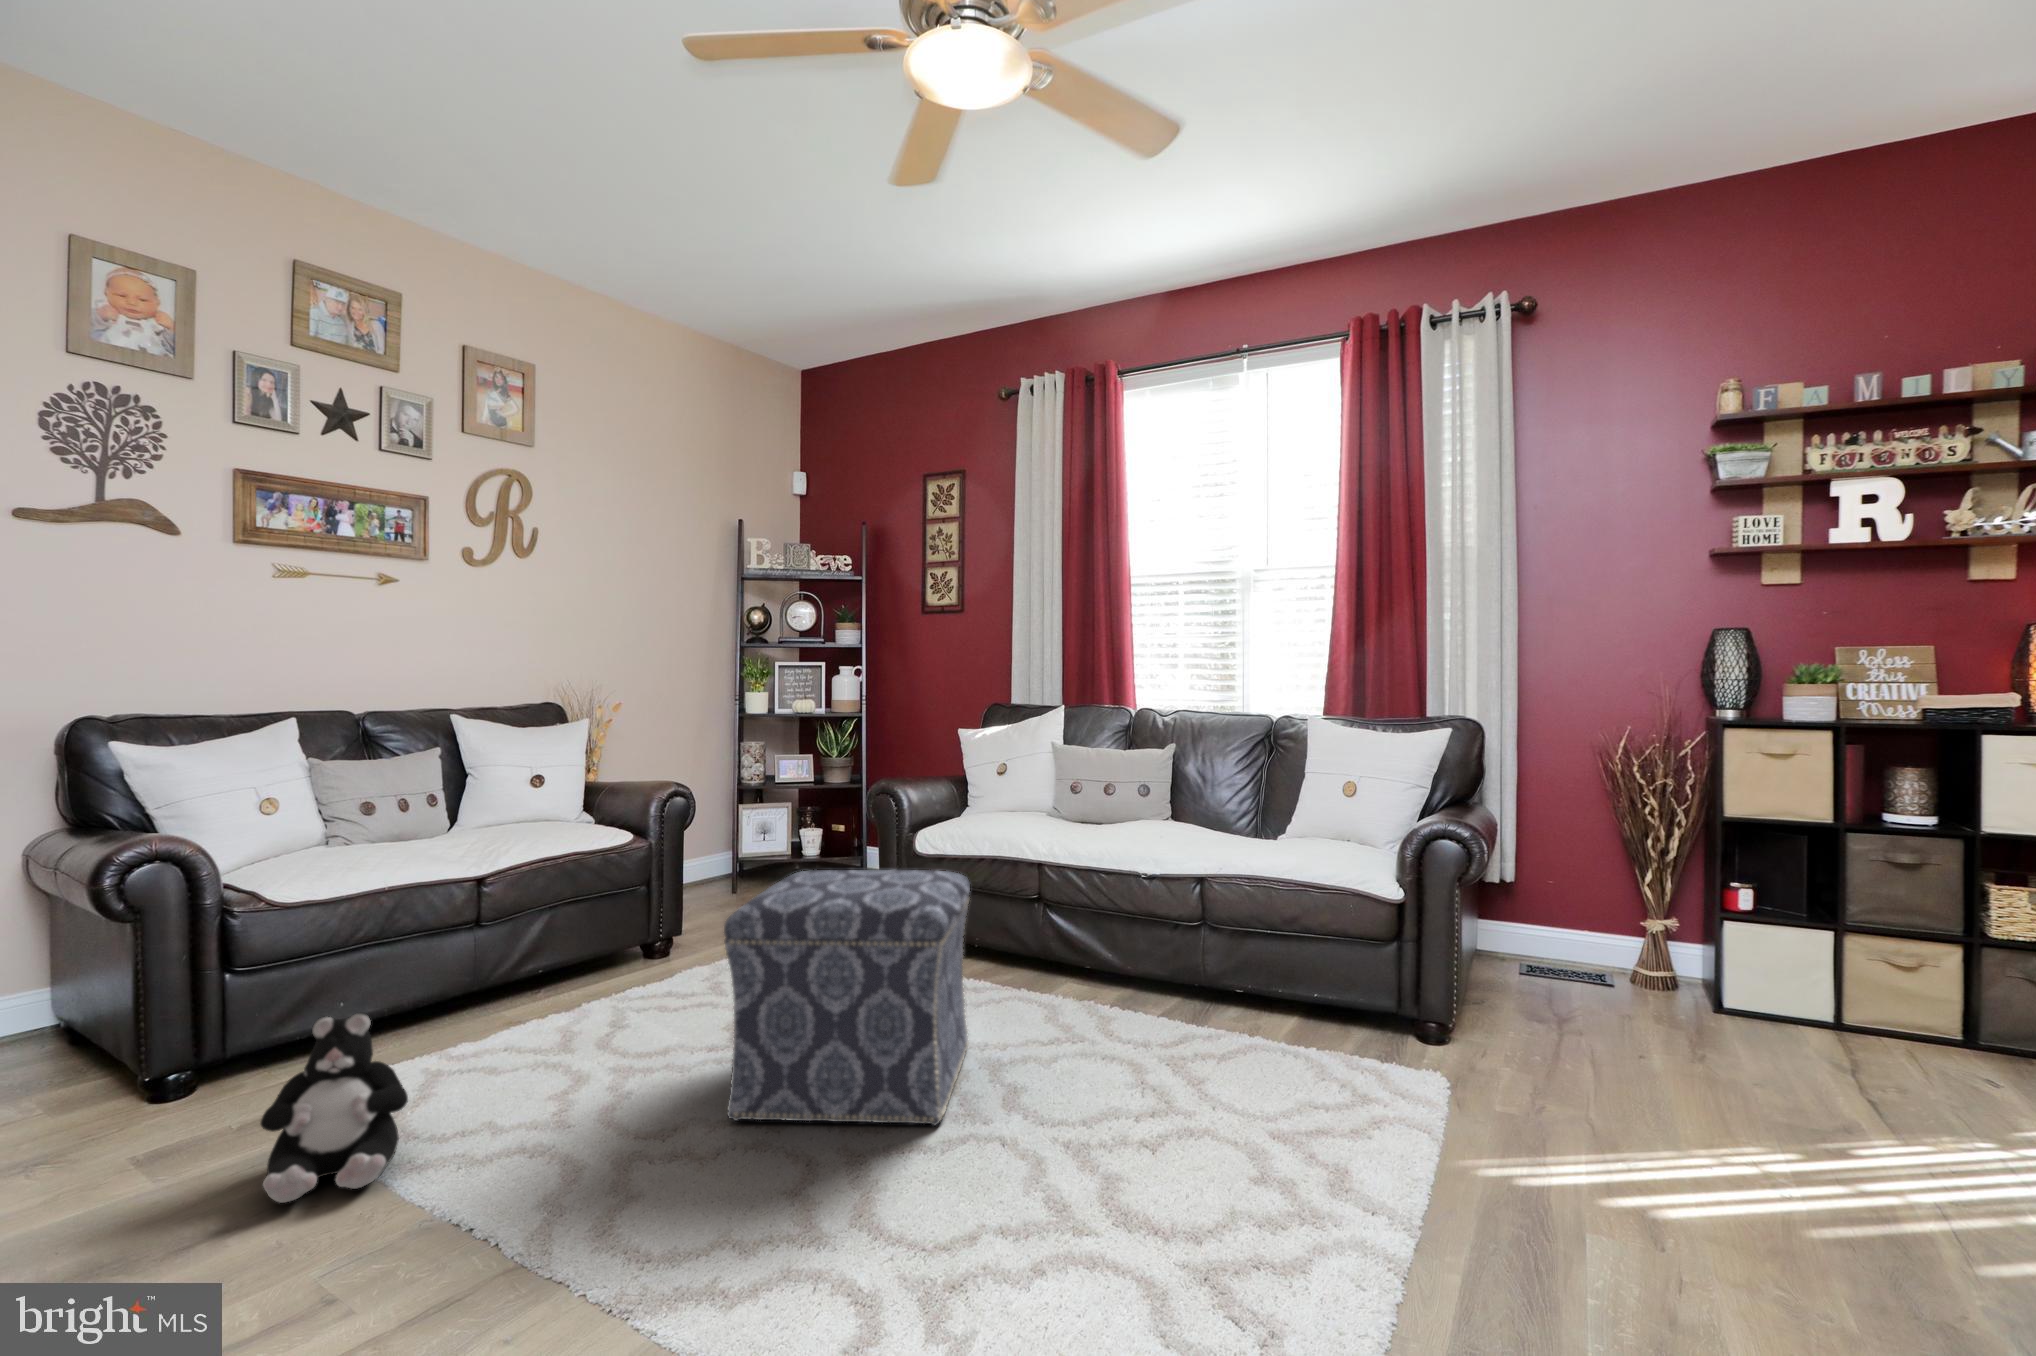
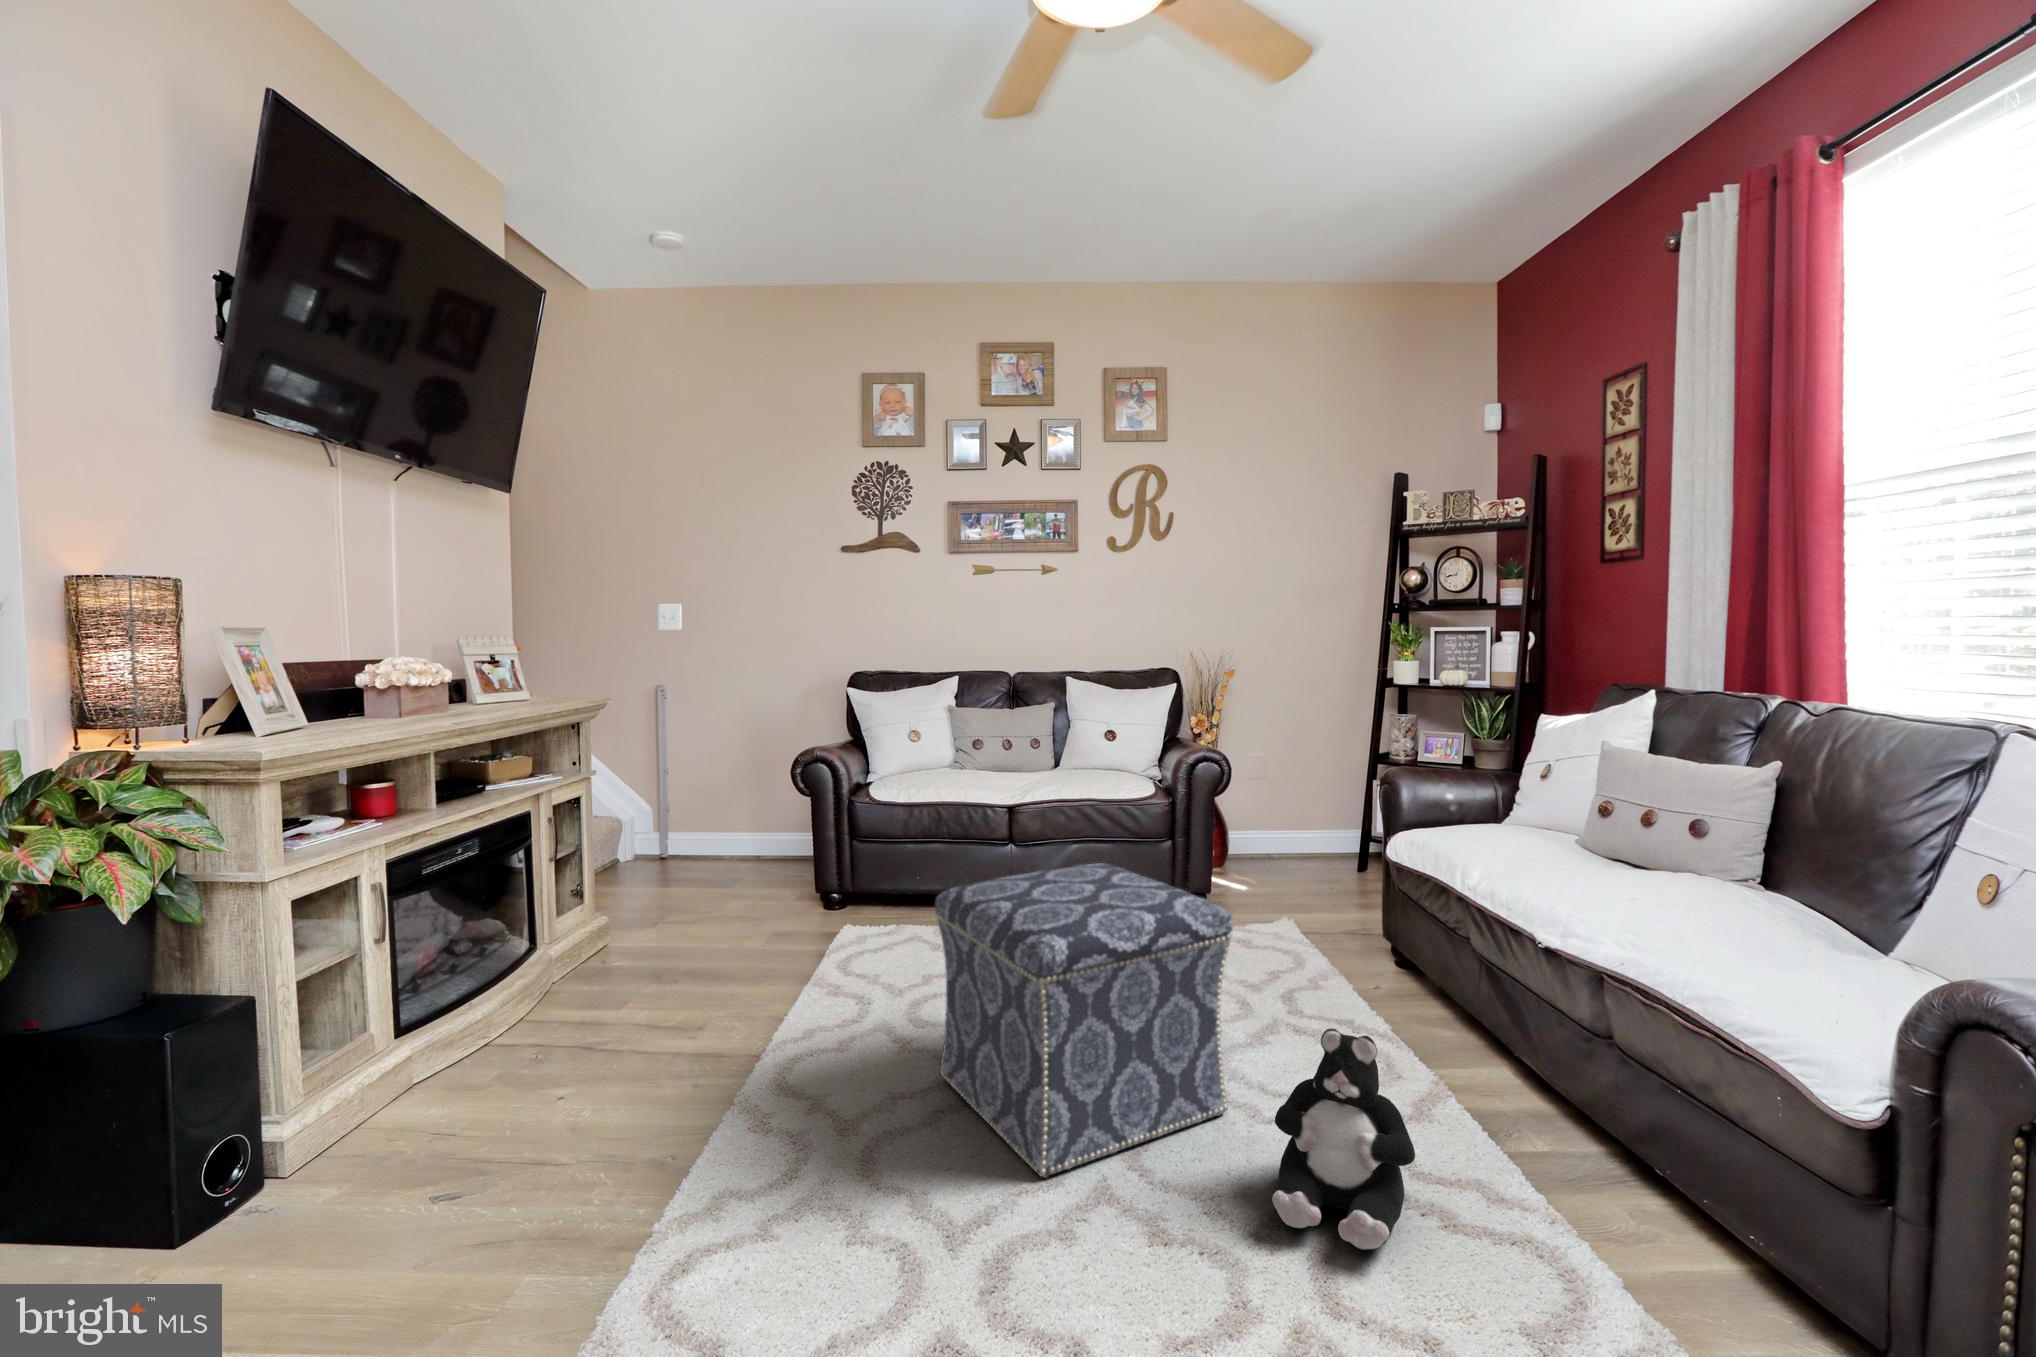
plush toy: present [260,1012,408,1203] -> present [1272,1029,1415,1250]

